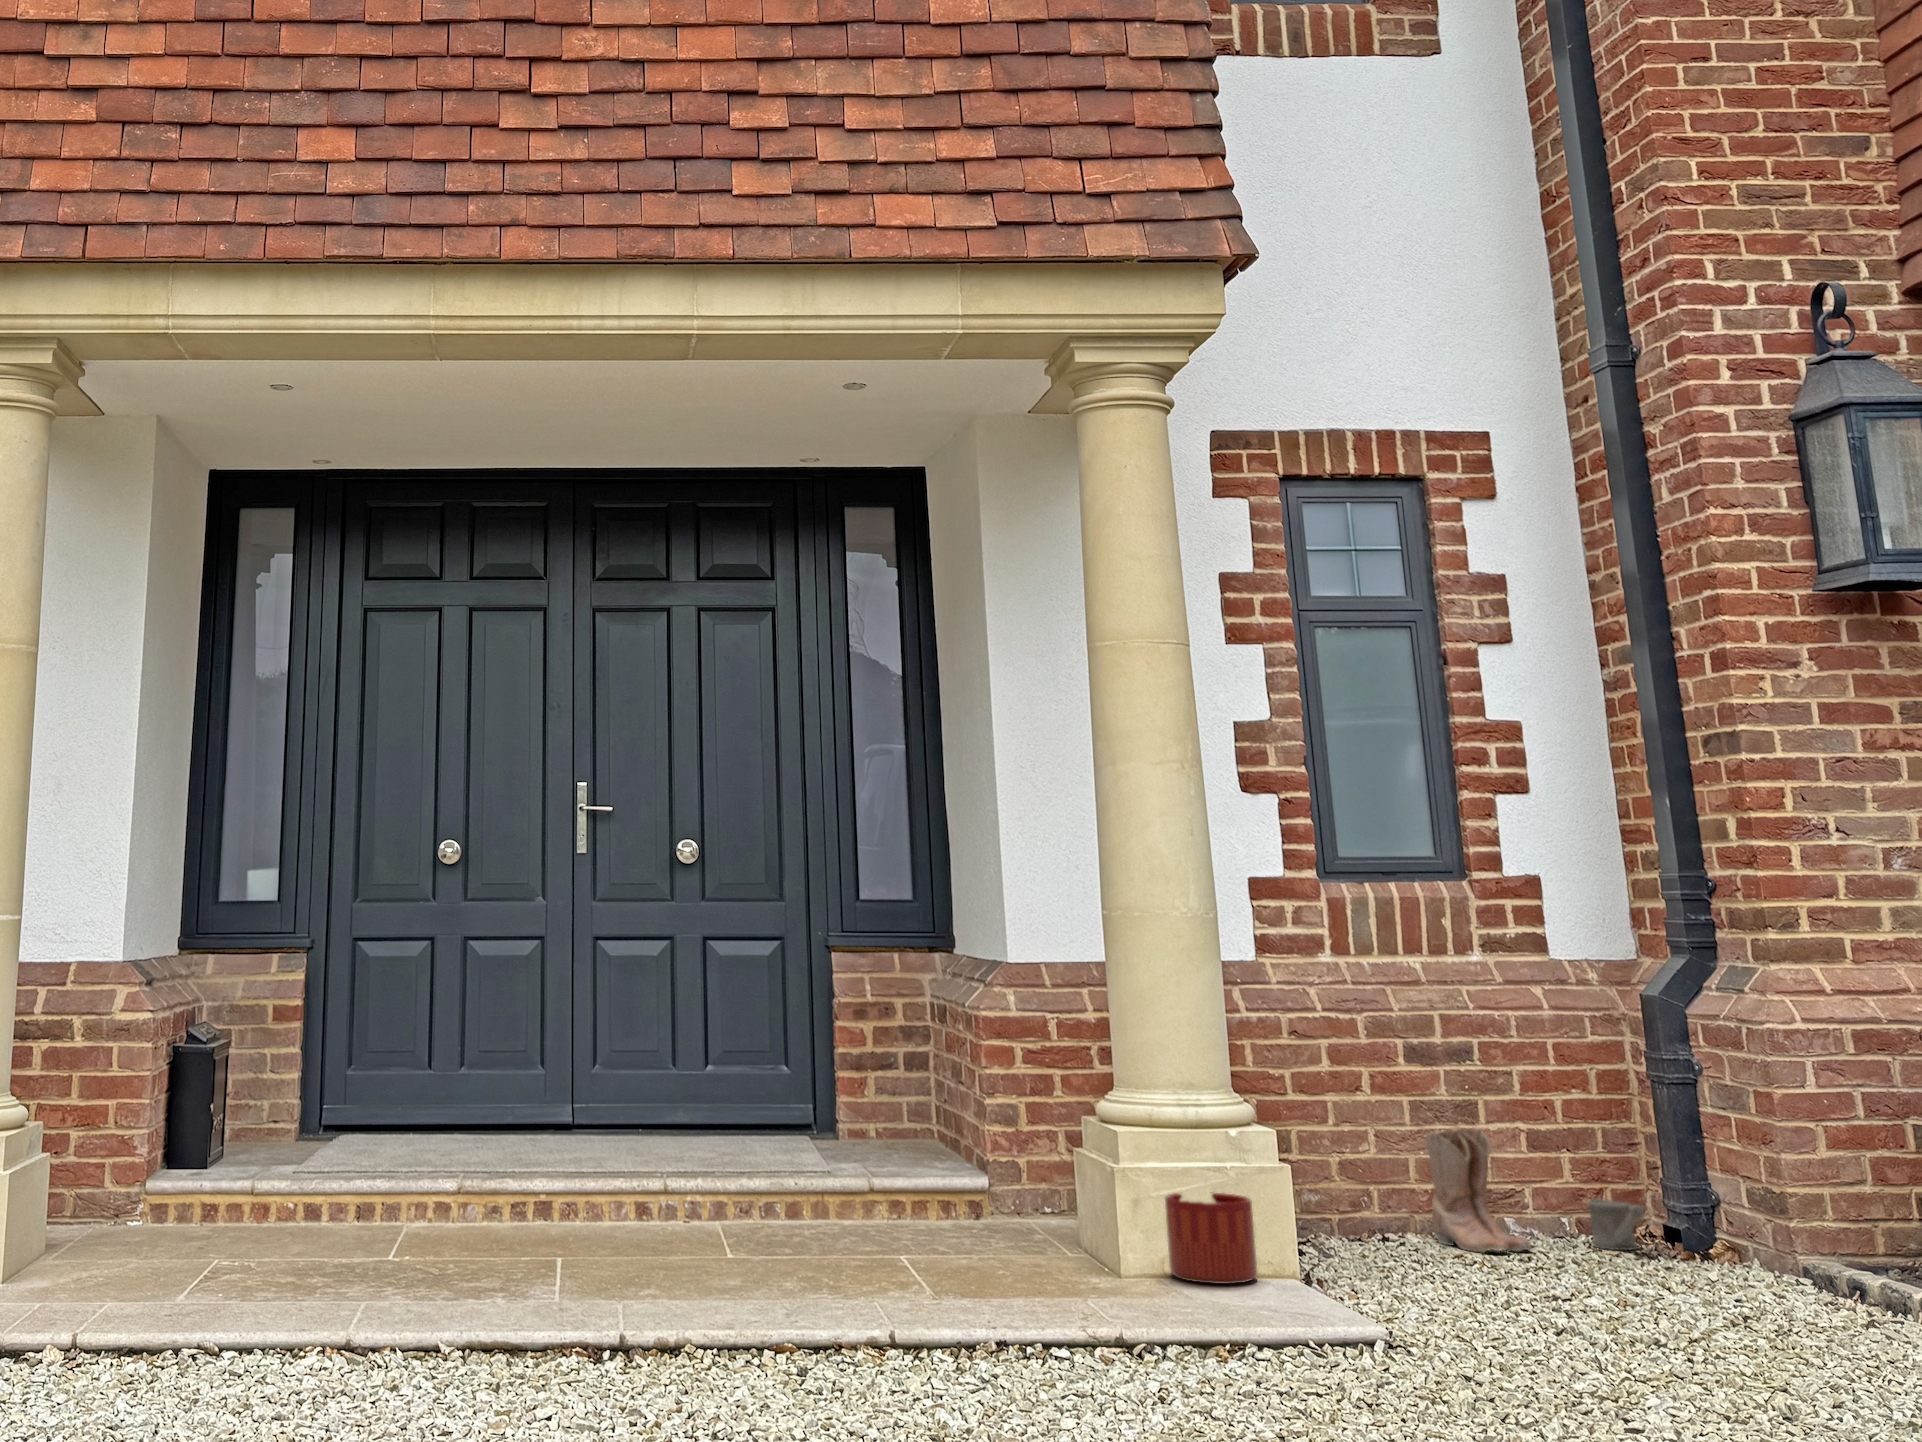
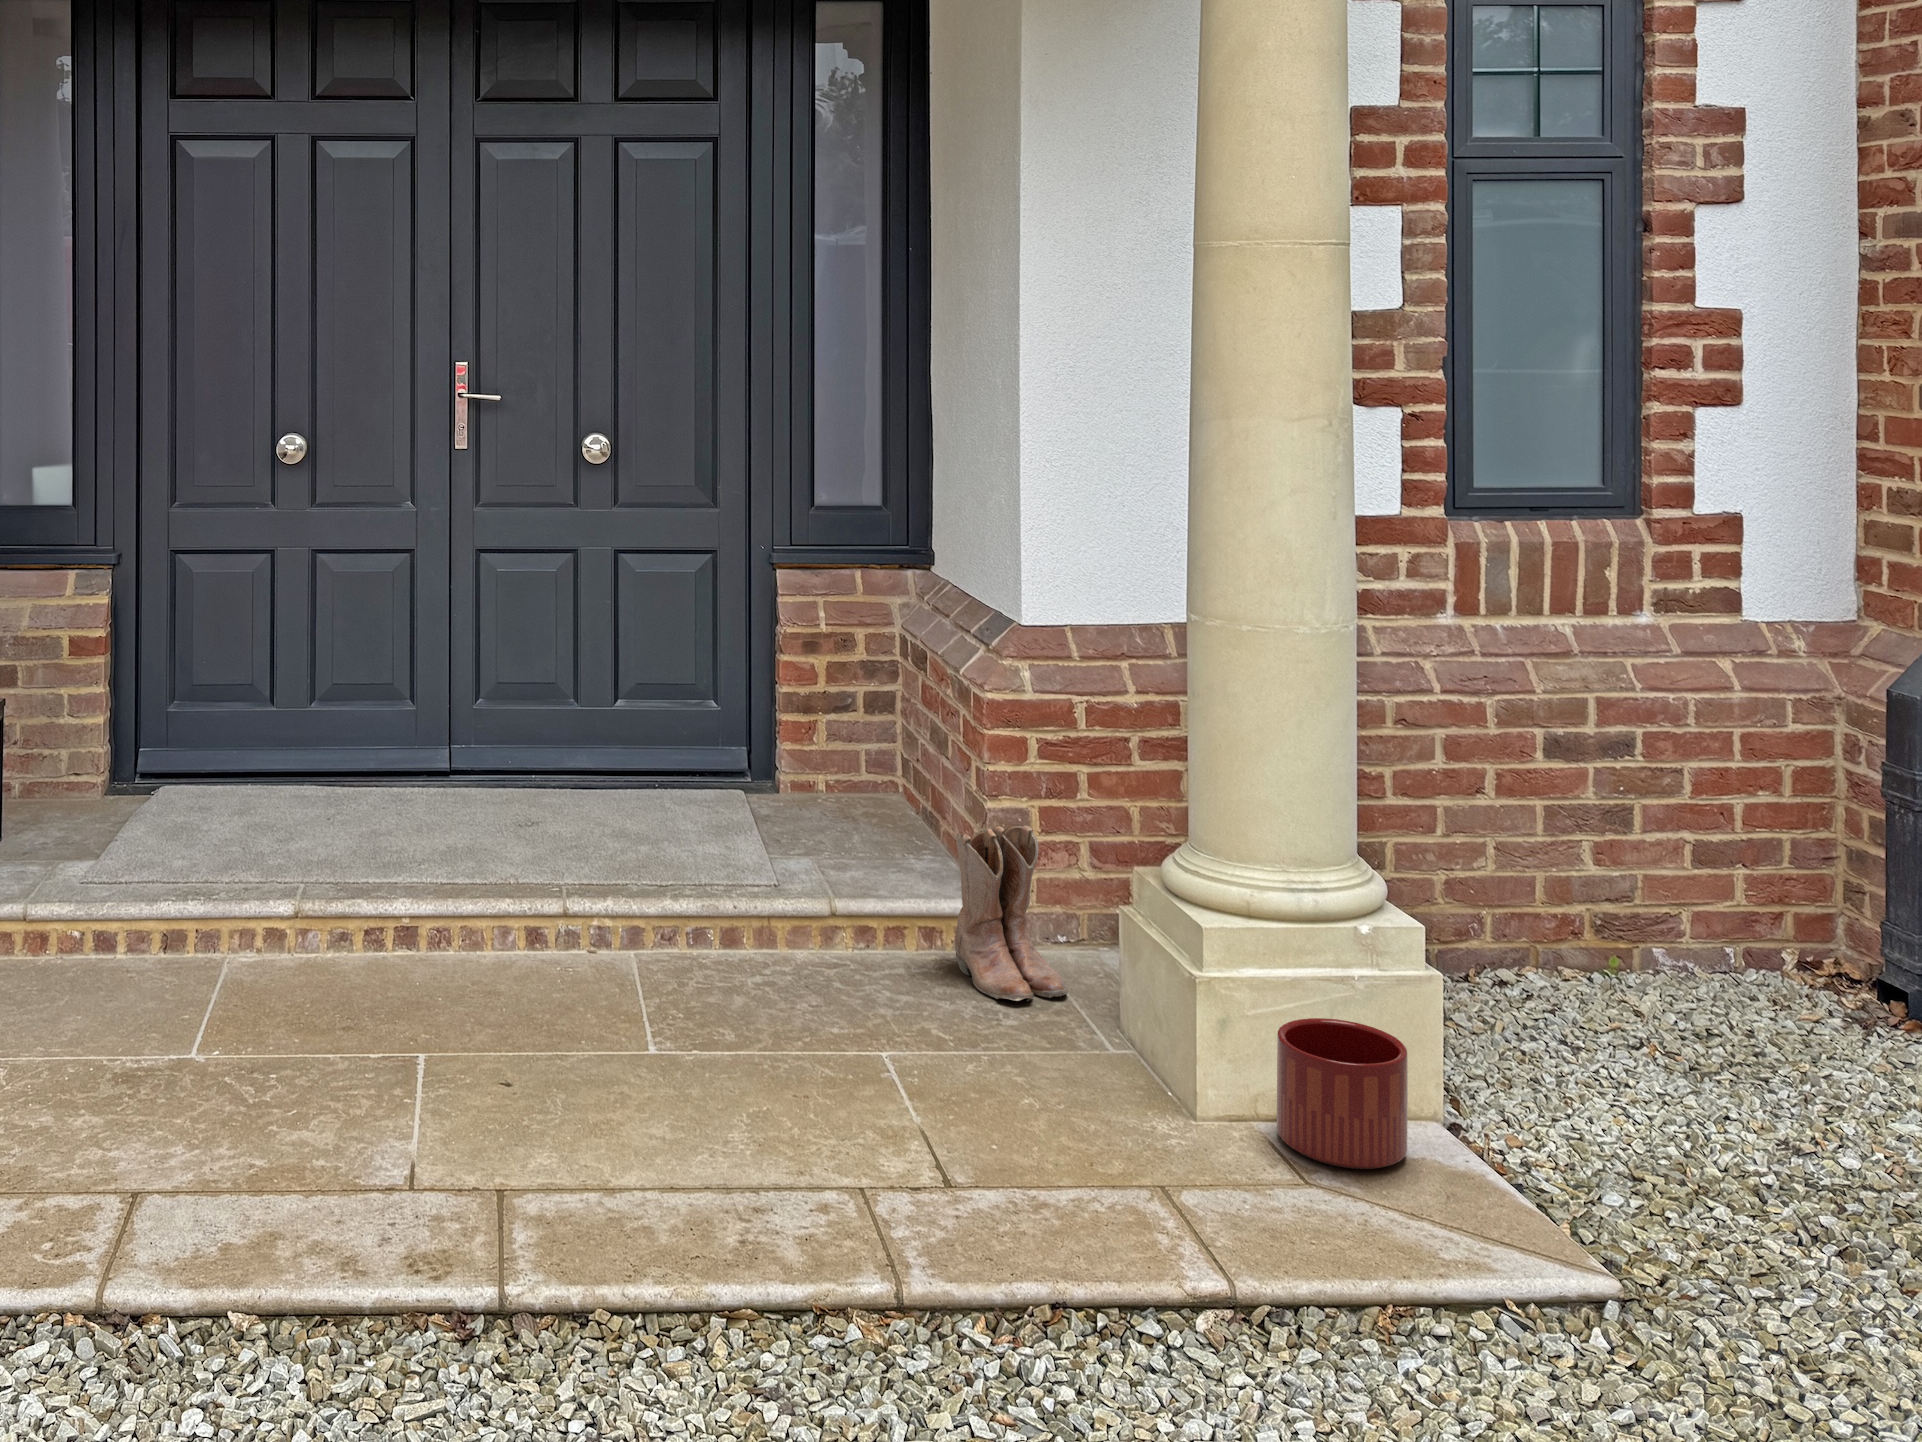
boots: present [1426,1126,1532,1252] -> present [955,825,1068,1001]
watering can: present [1588,1198,1645,1250] -> none [1760,926,1863,1006]

